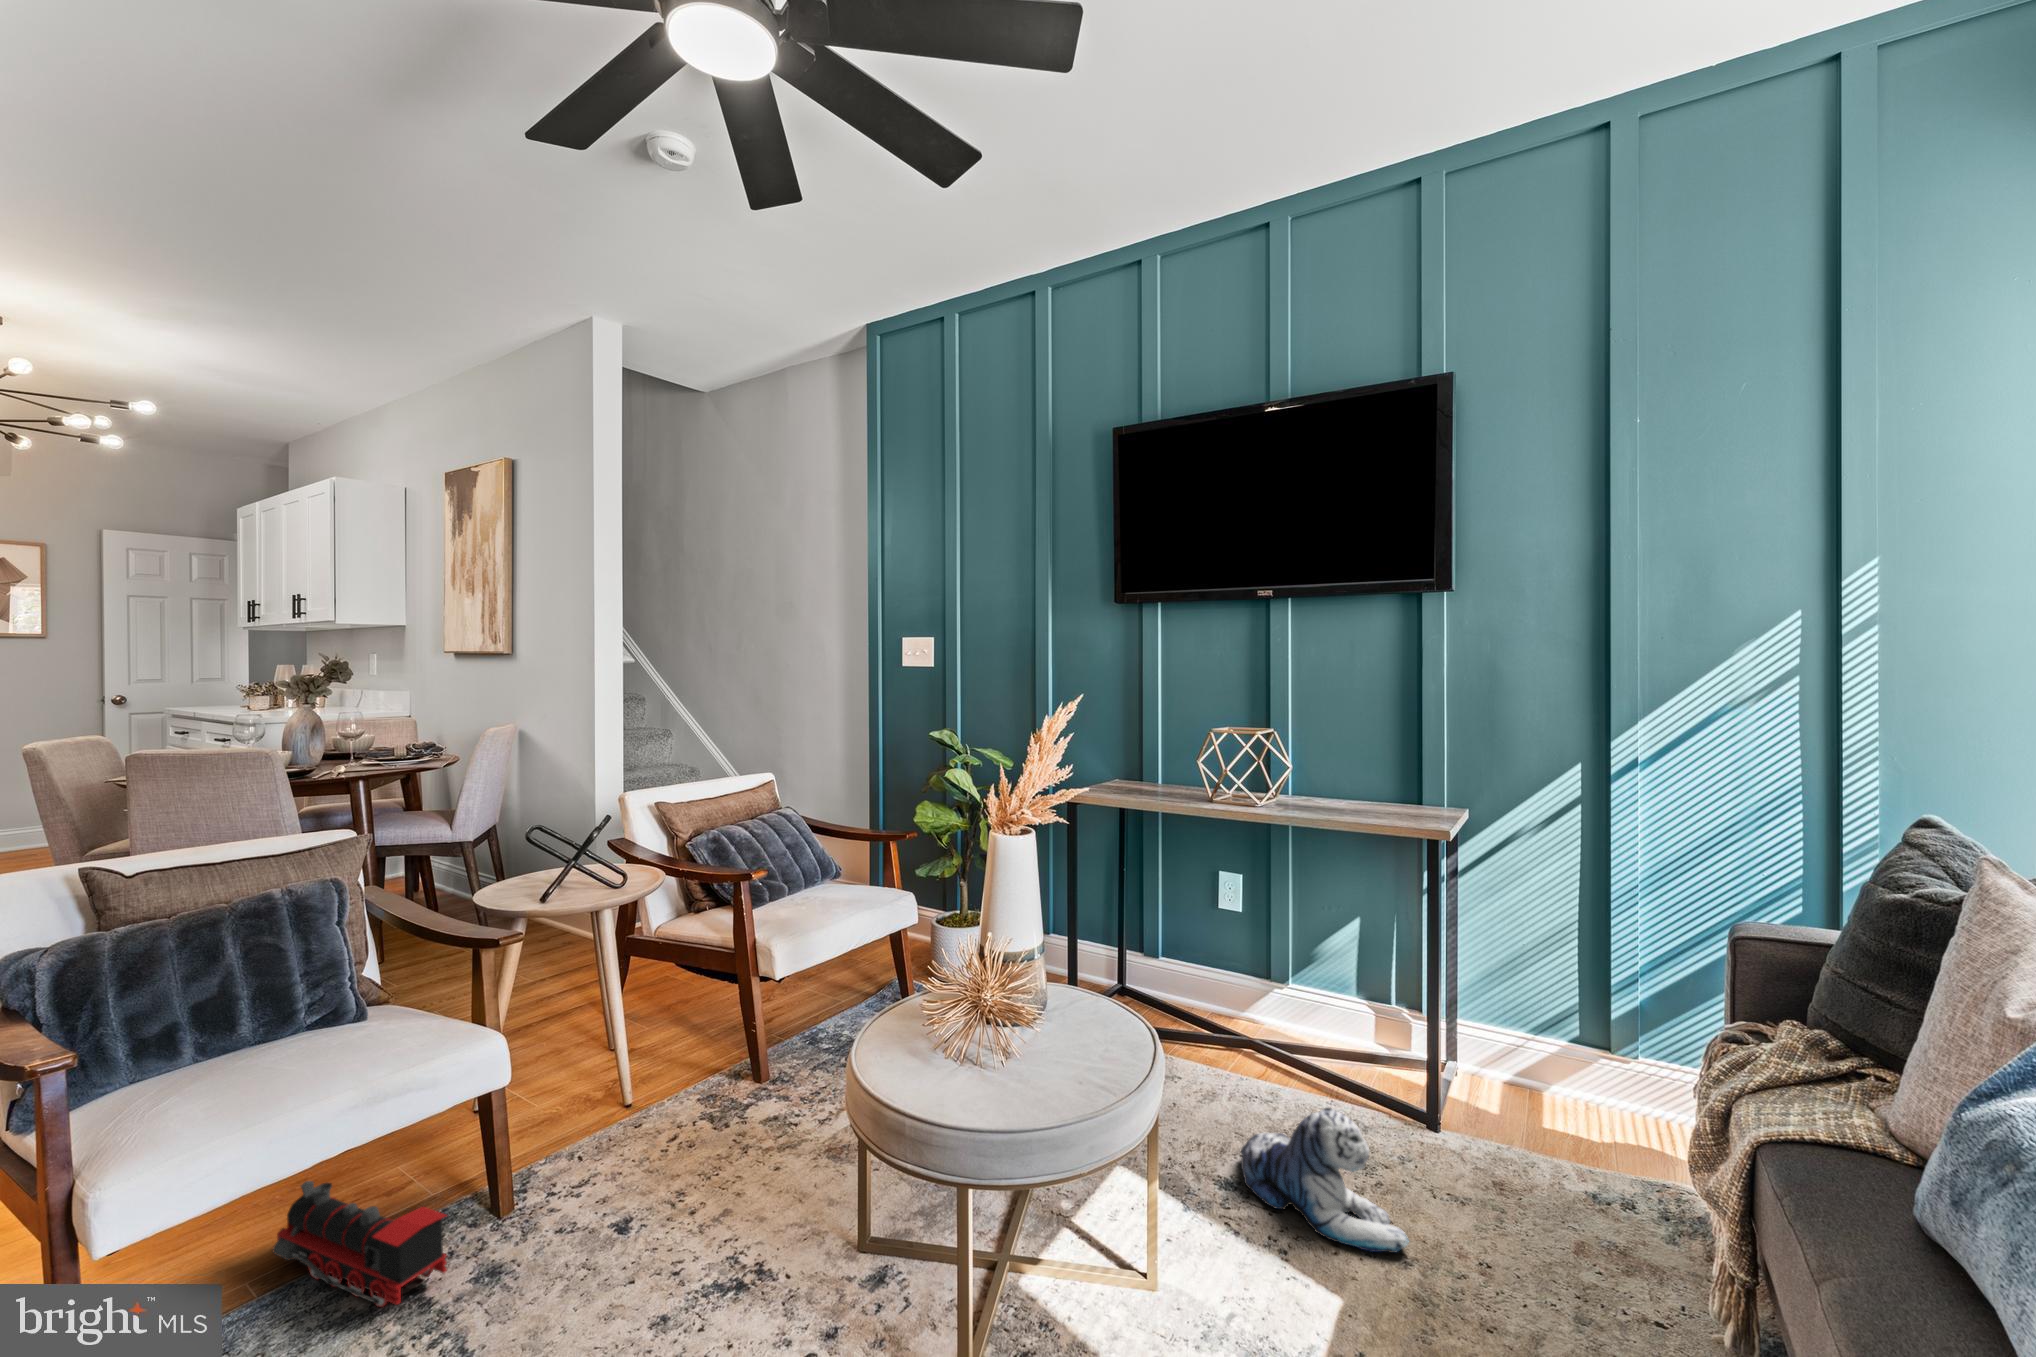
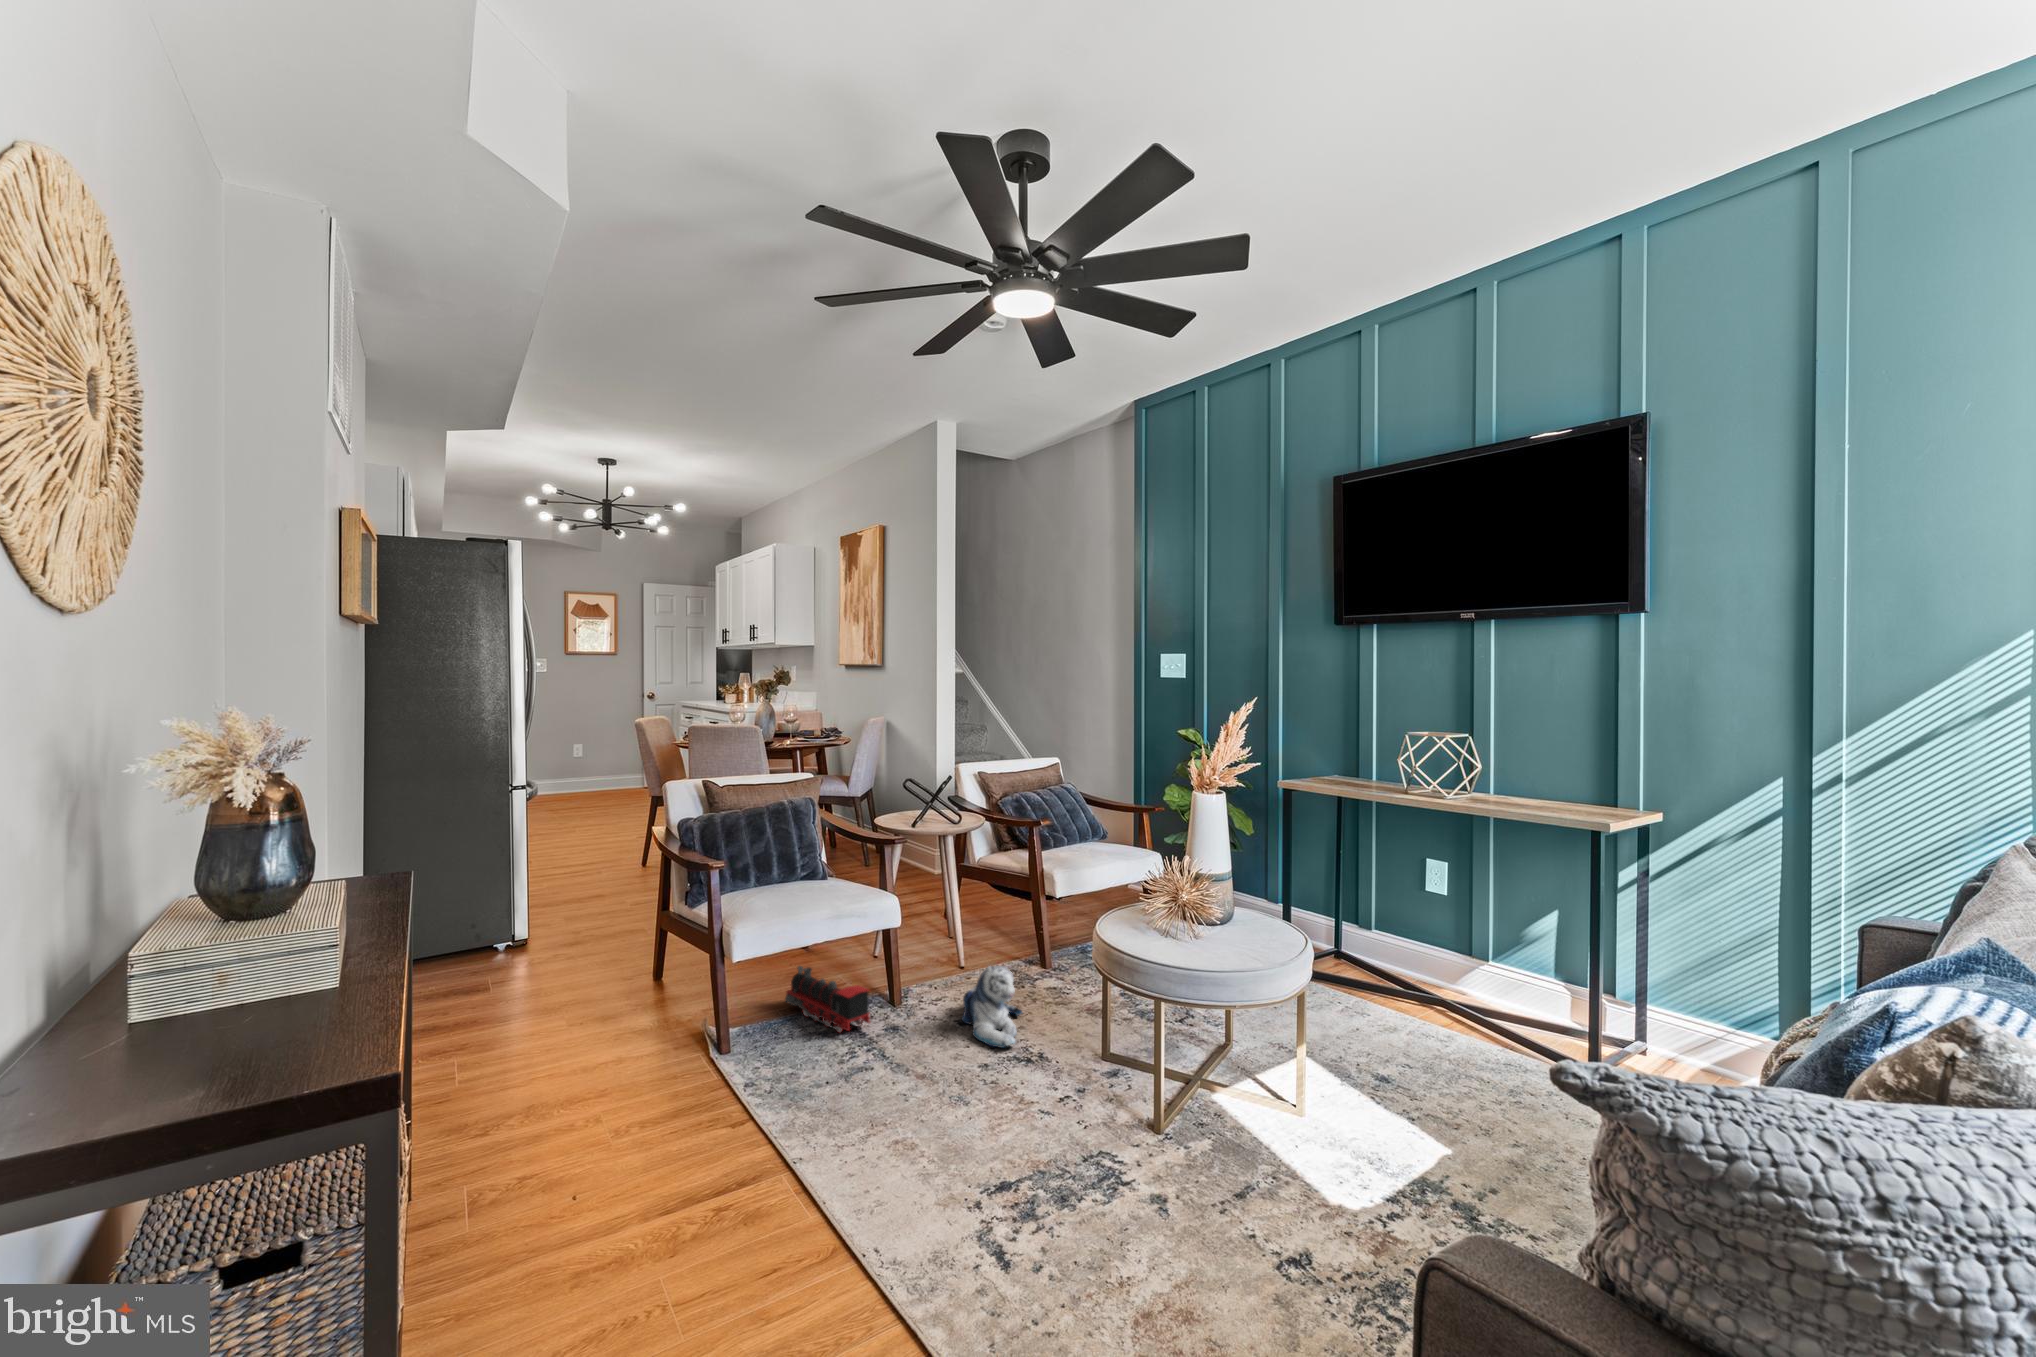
plush toy: present [1241,1107,1409,1253] -> present [962,966,1022,1048]

